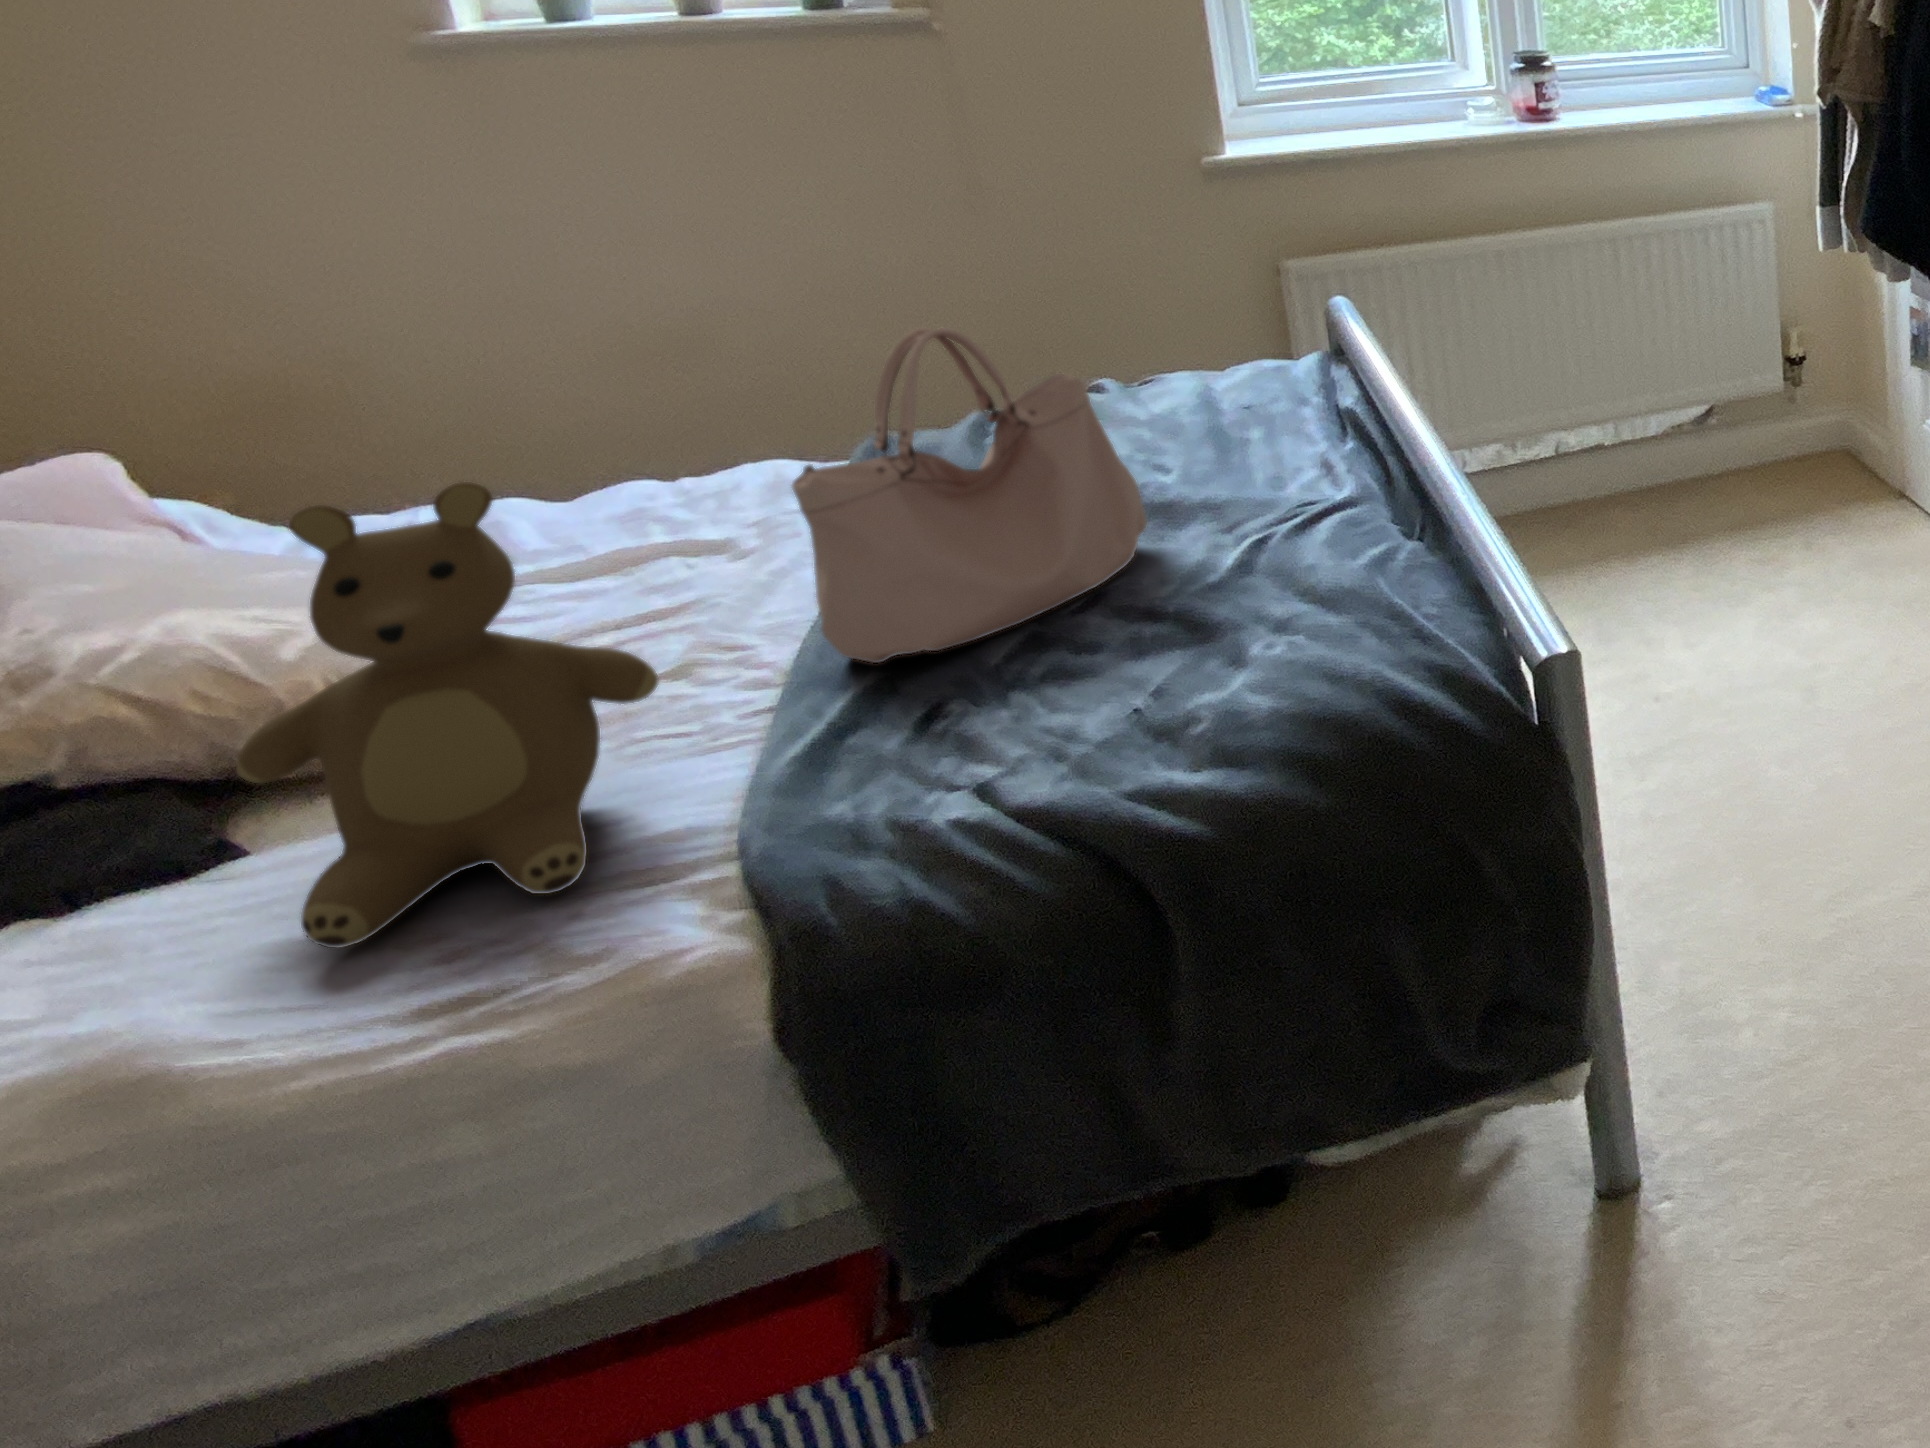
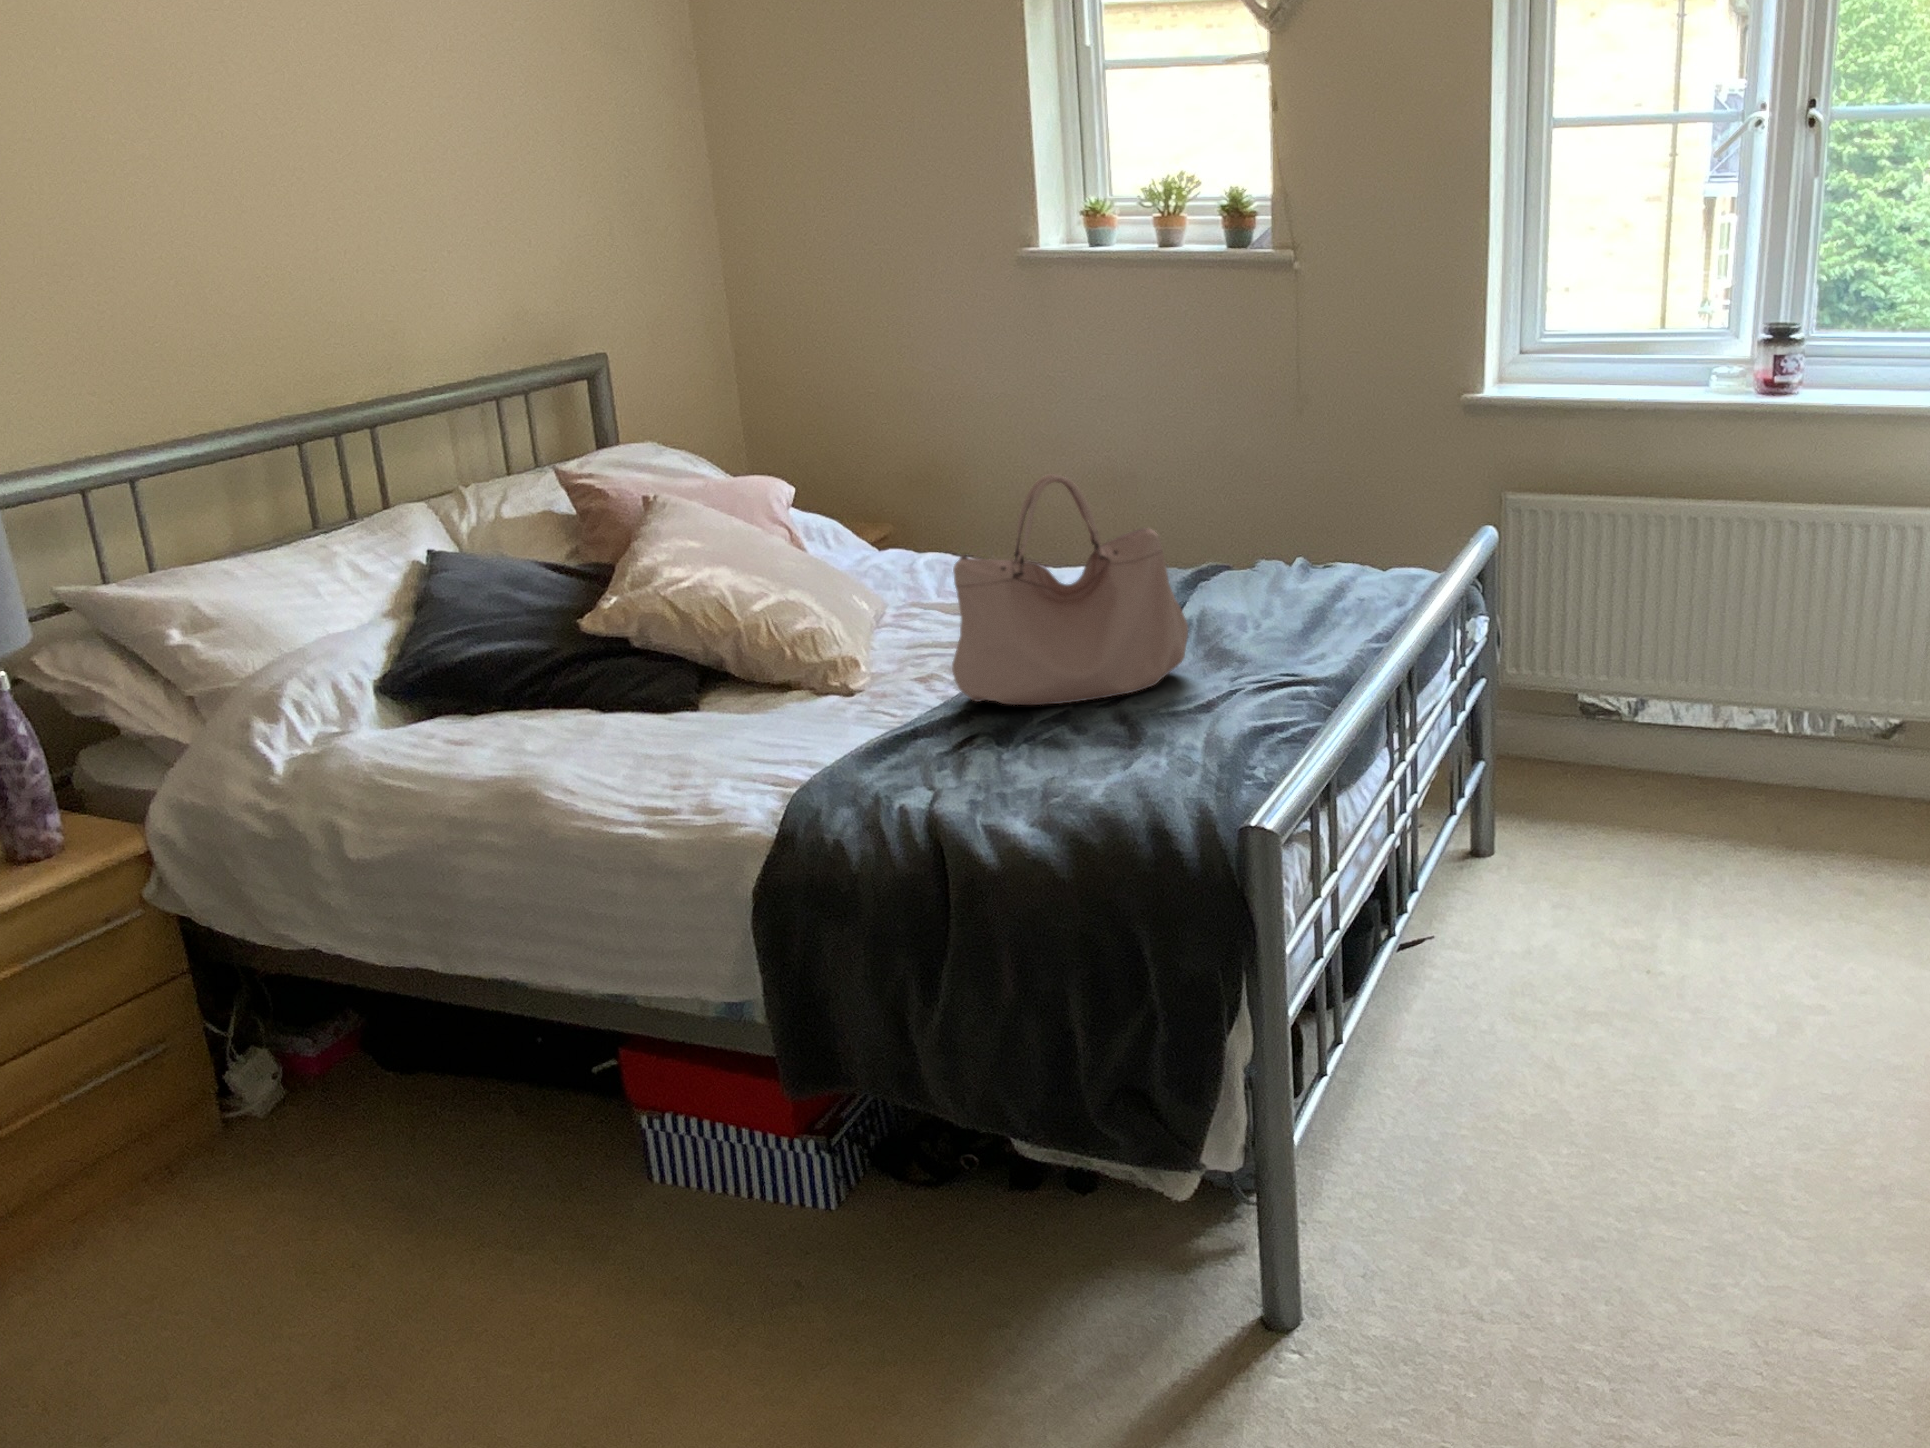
teddy bear: present [236,482,659,948] -> none [634,512,829,773]

